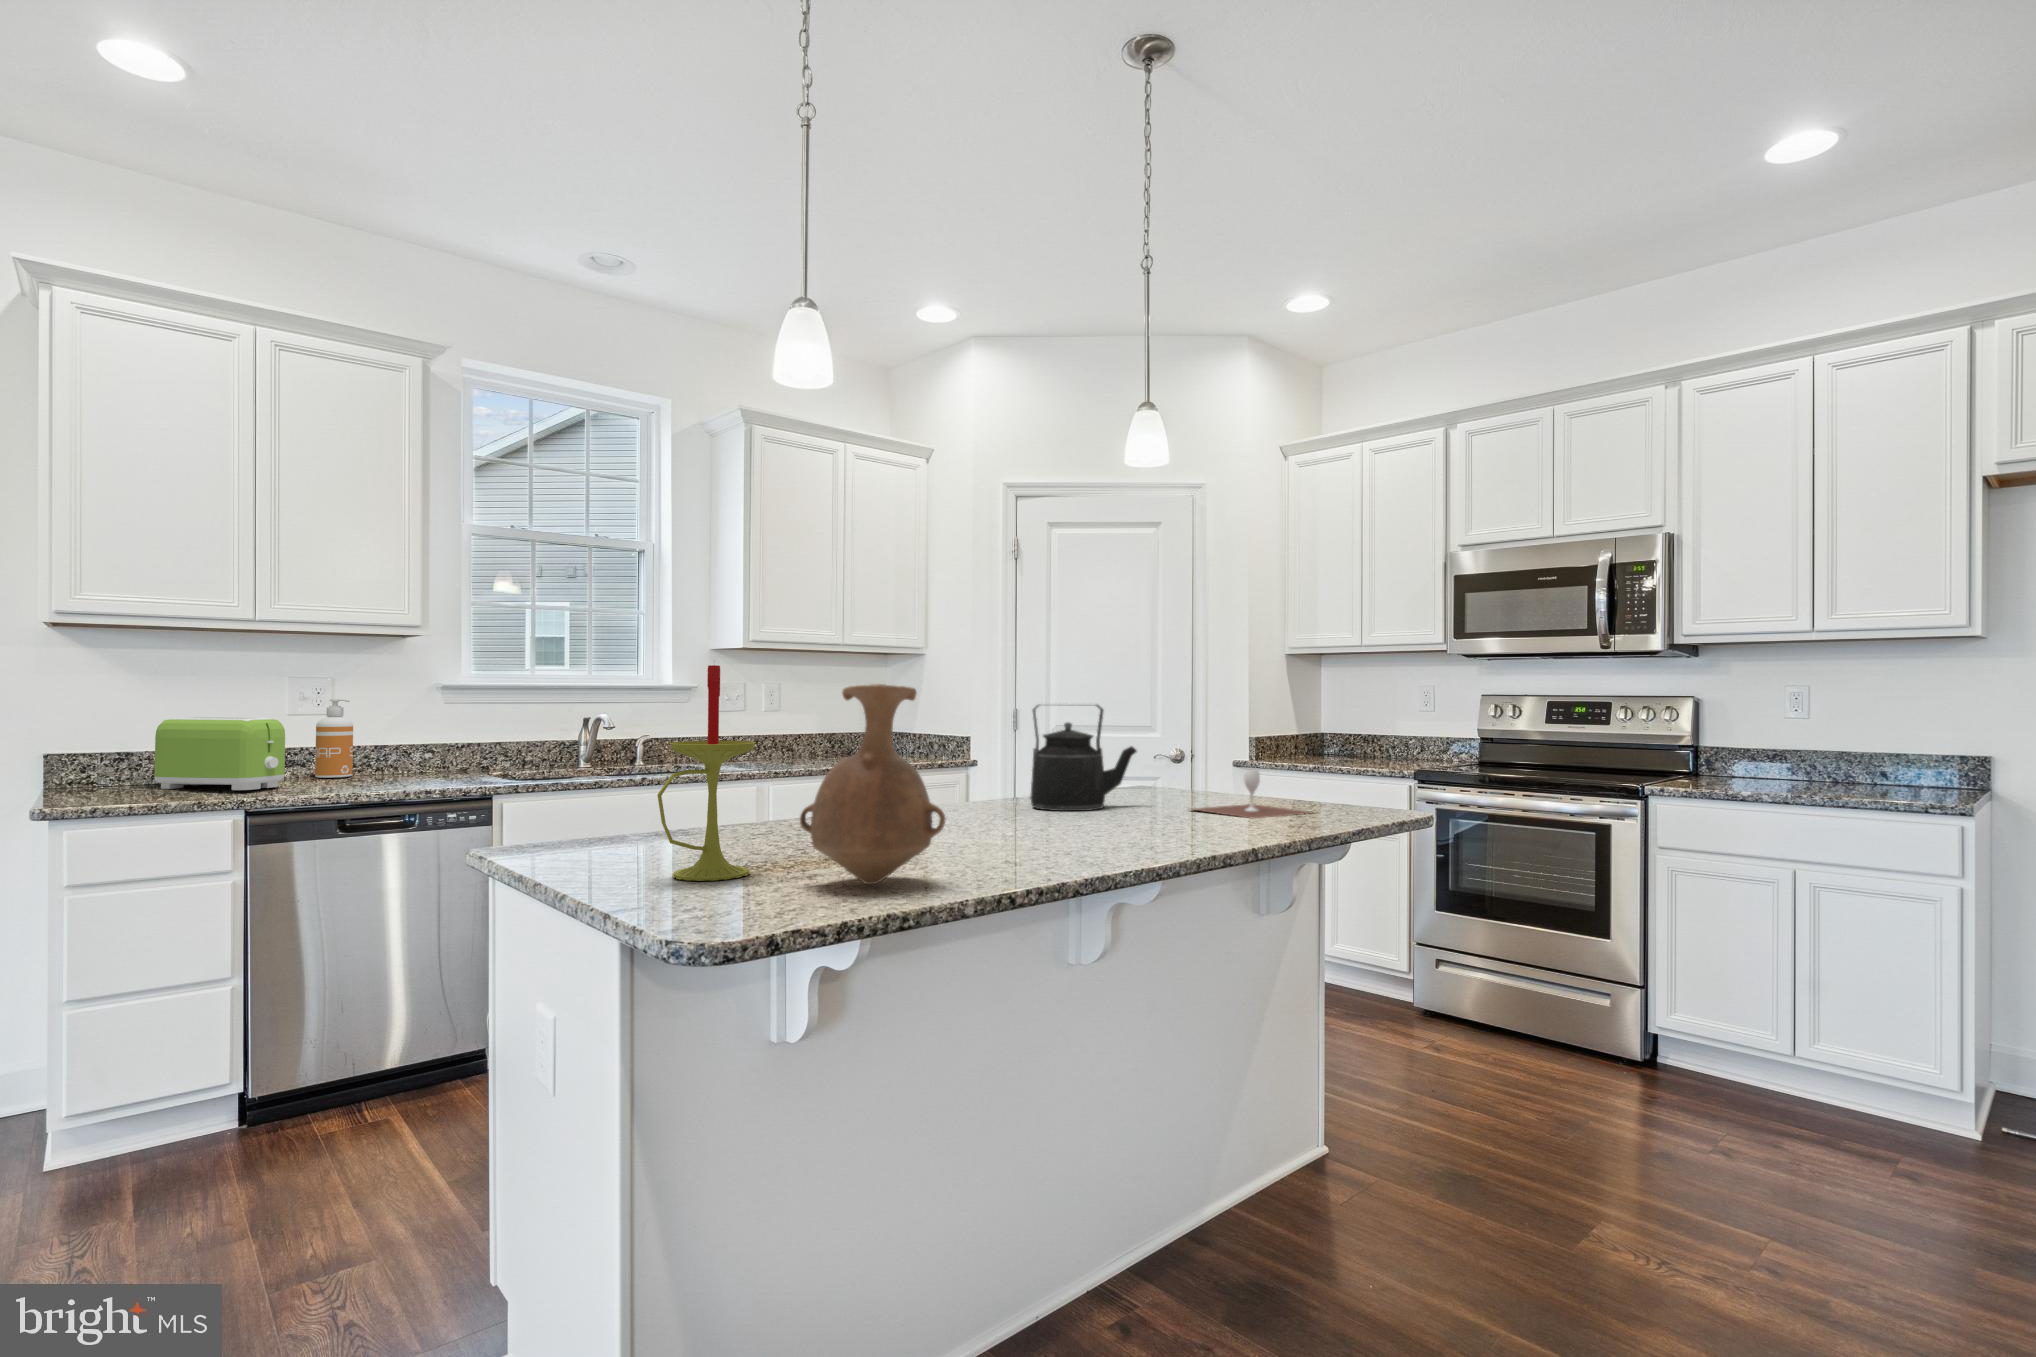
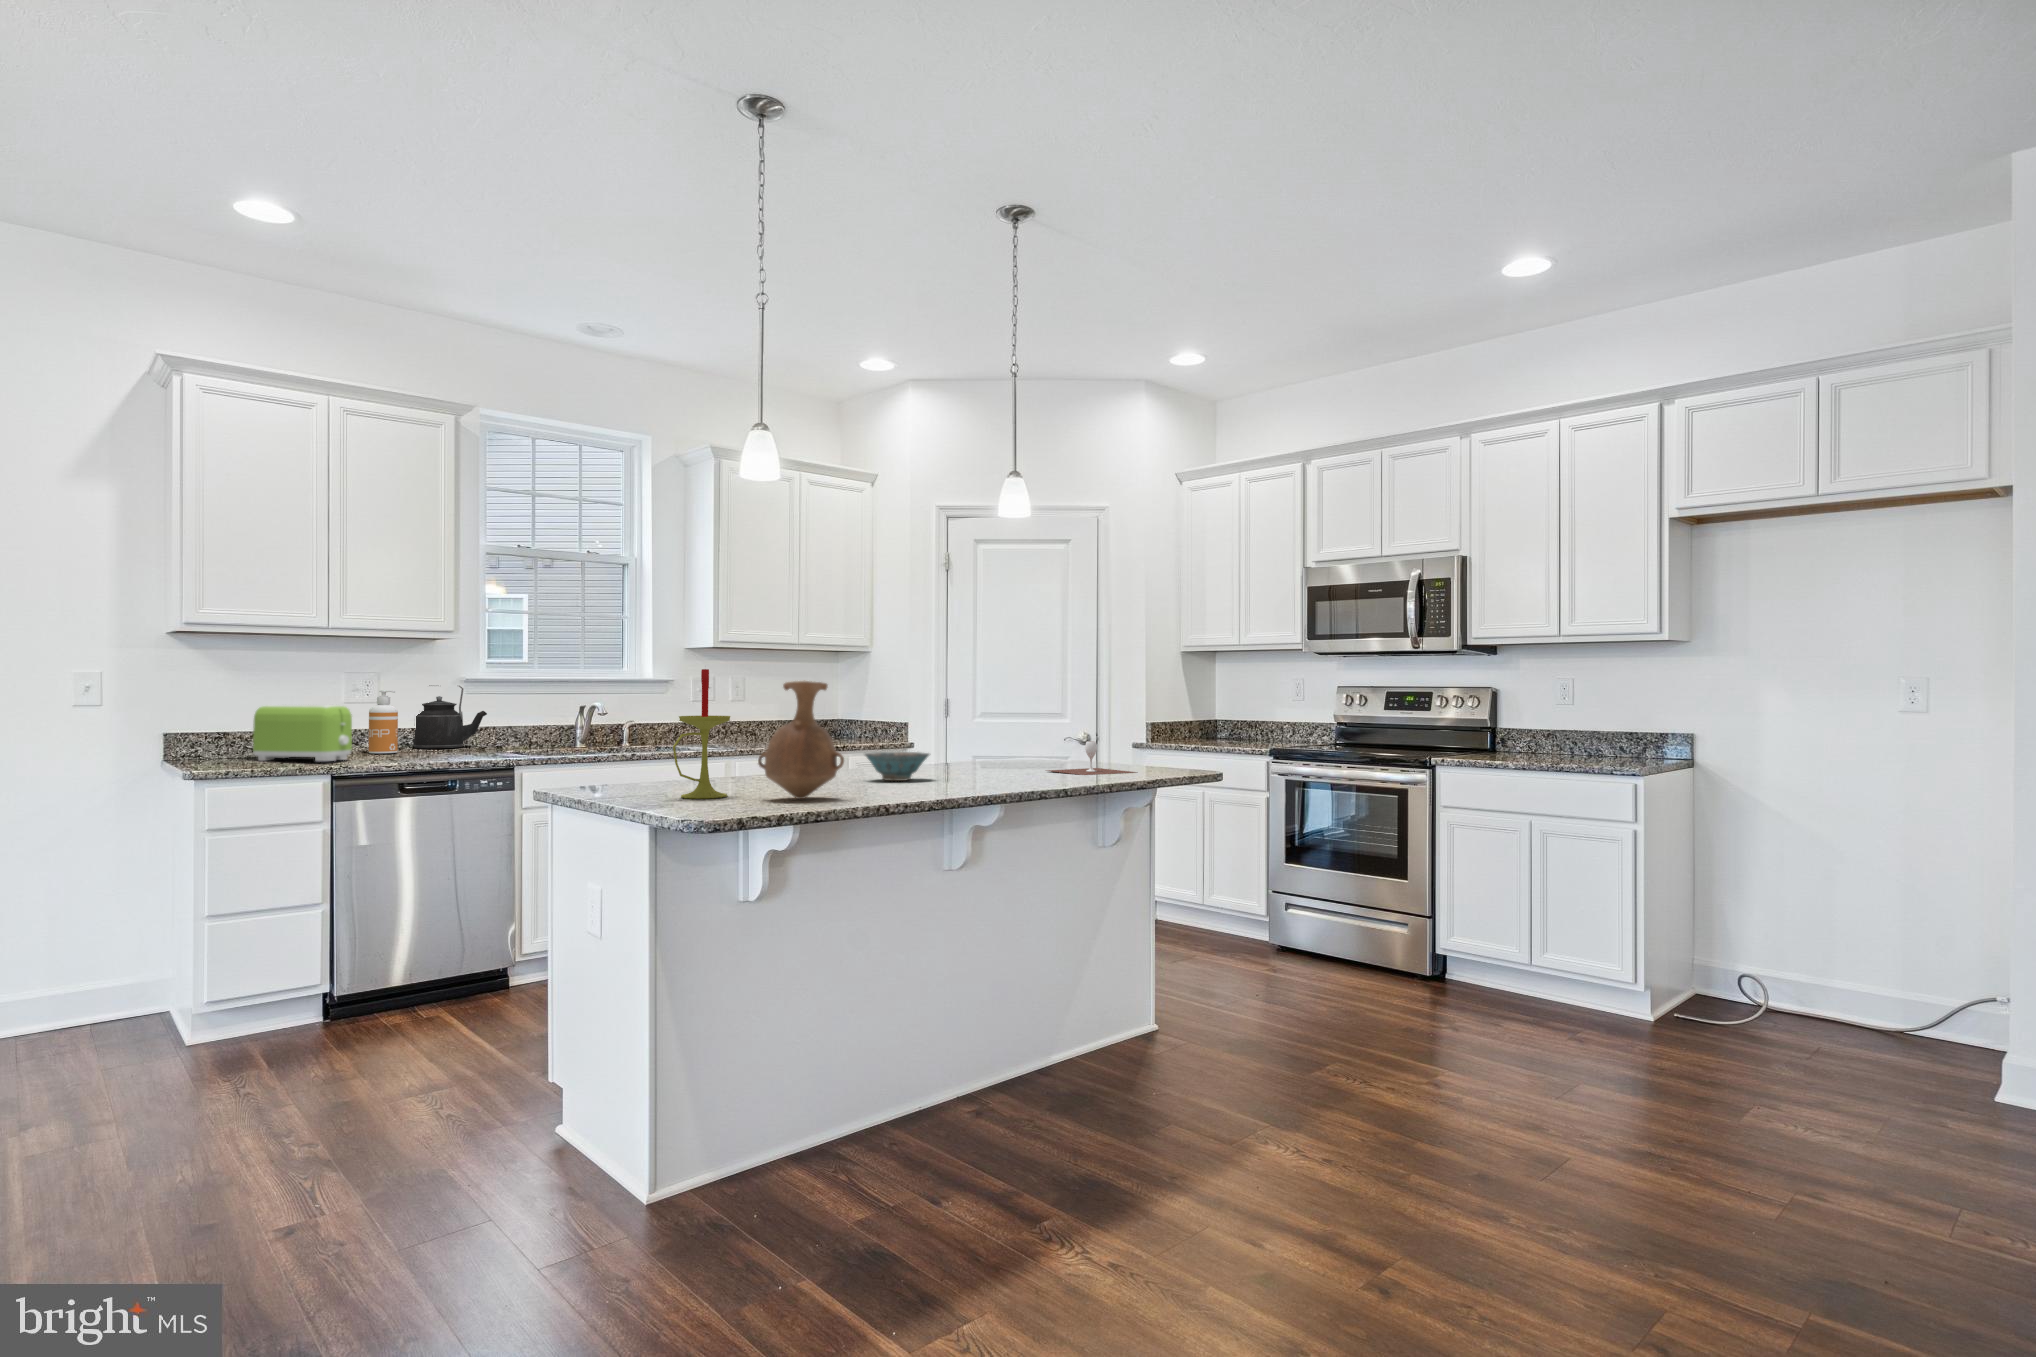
kettle: present [1030,705,1137,811] -> present [413,685,487,748]
ceramic bowl: none [950,787,1047,831] -> present [865,752,929,781]

